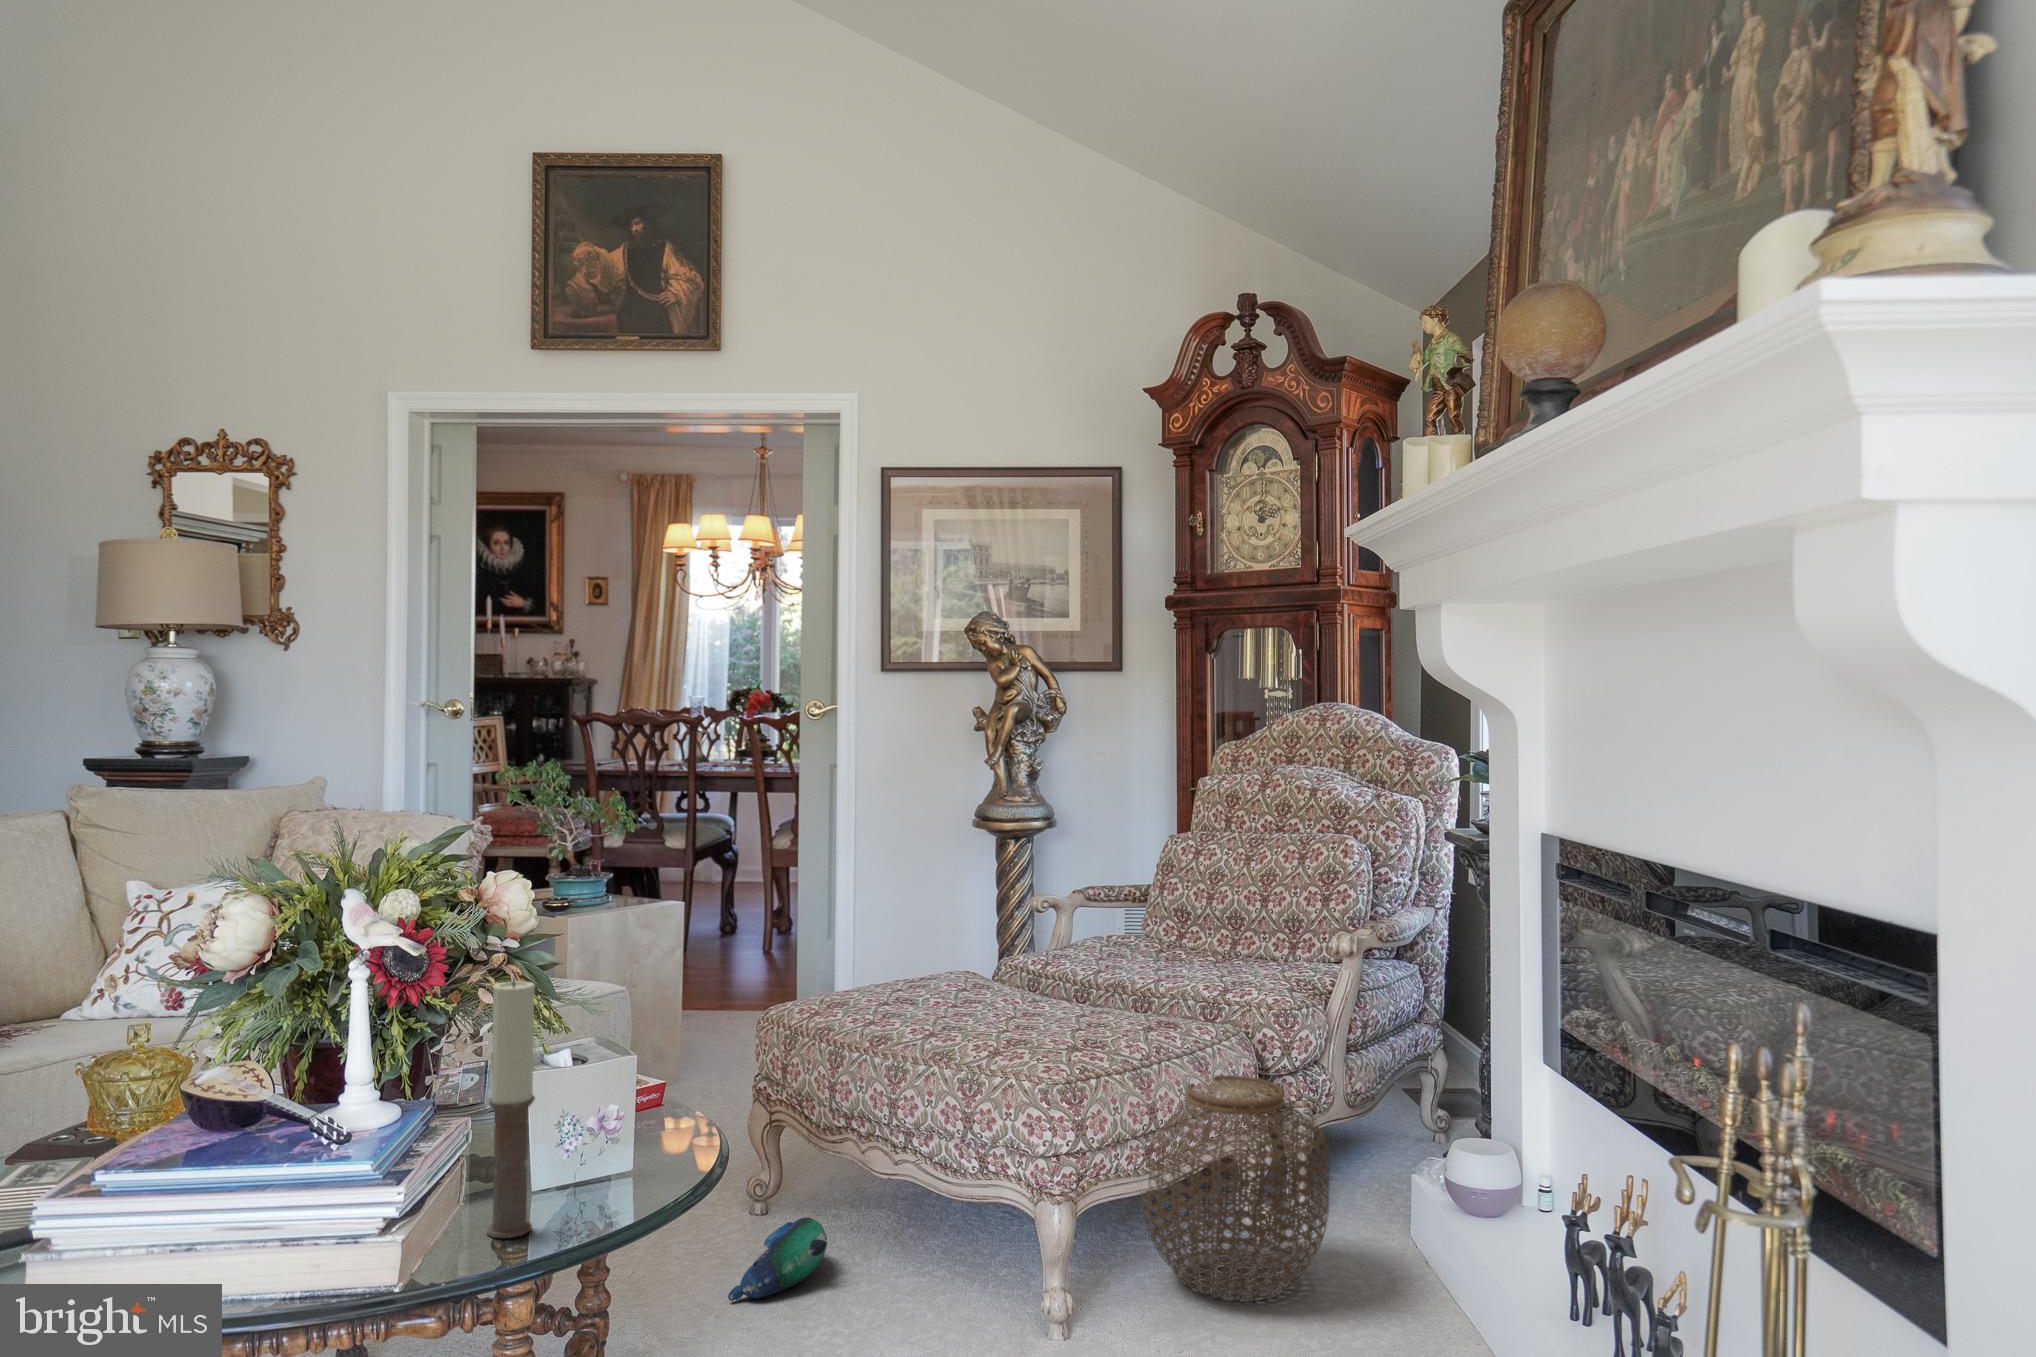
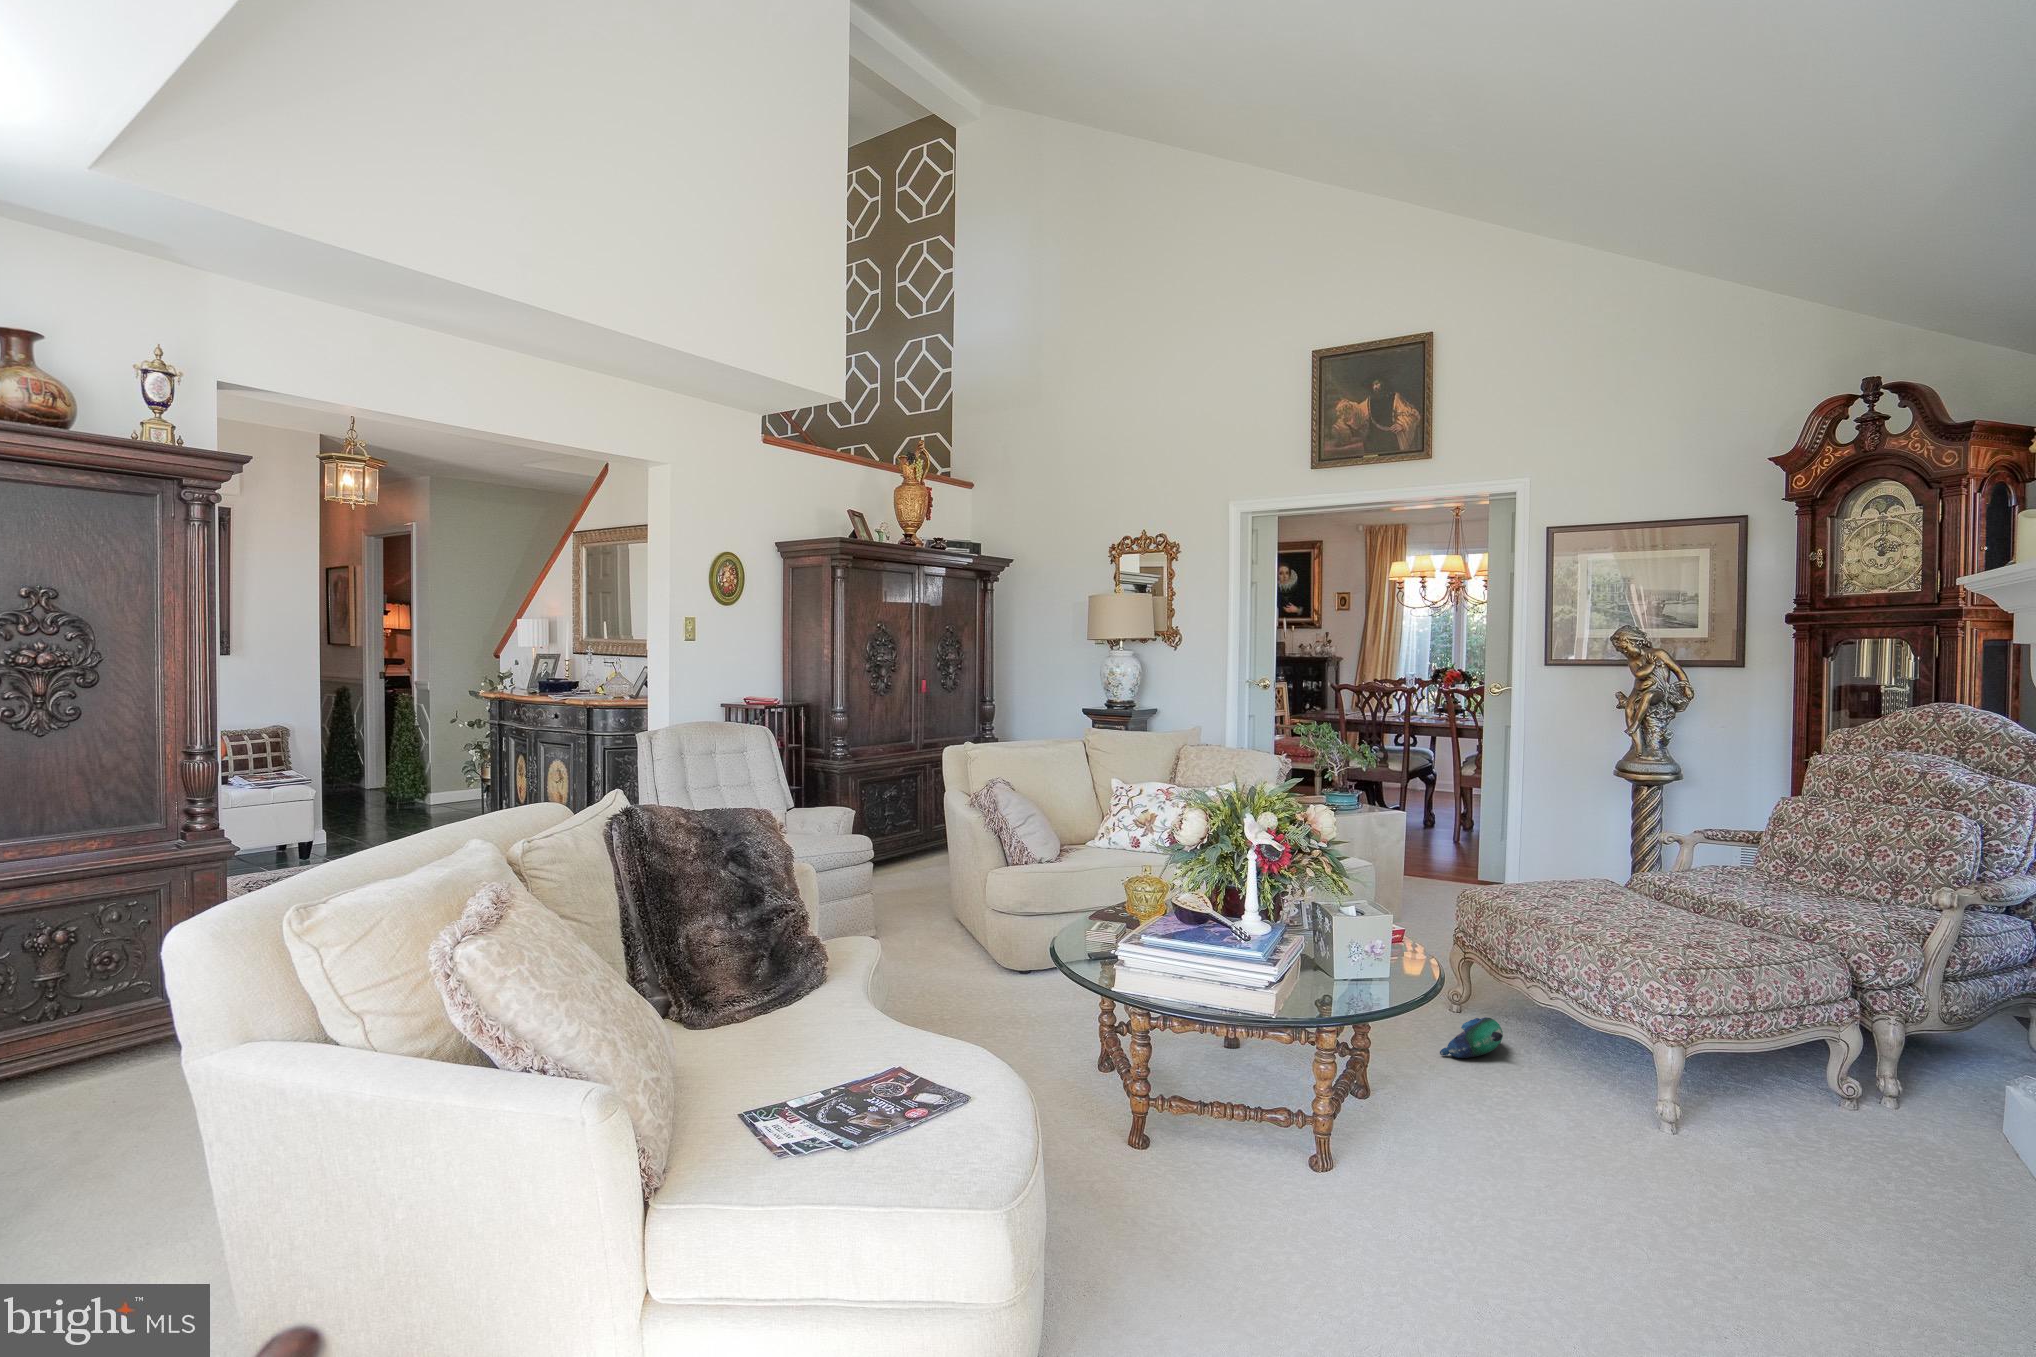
candle: present [487,978,535,1238] -> none [1317,869,1339,997]
woven basket: present [1141,1075,1330,1301] -> none [1741,981,1915,1145]

